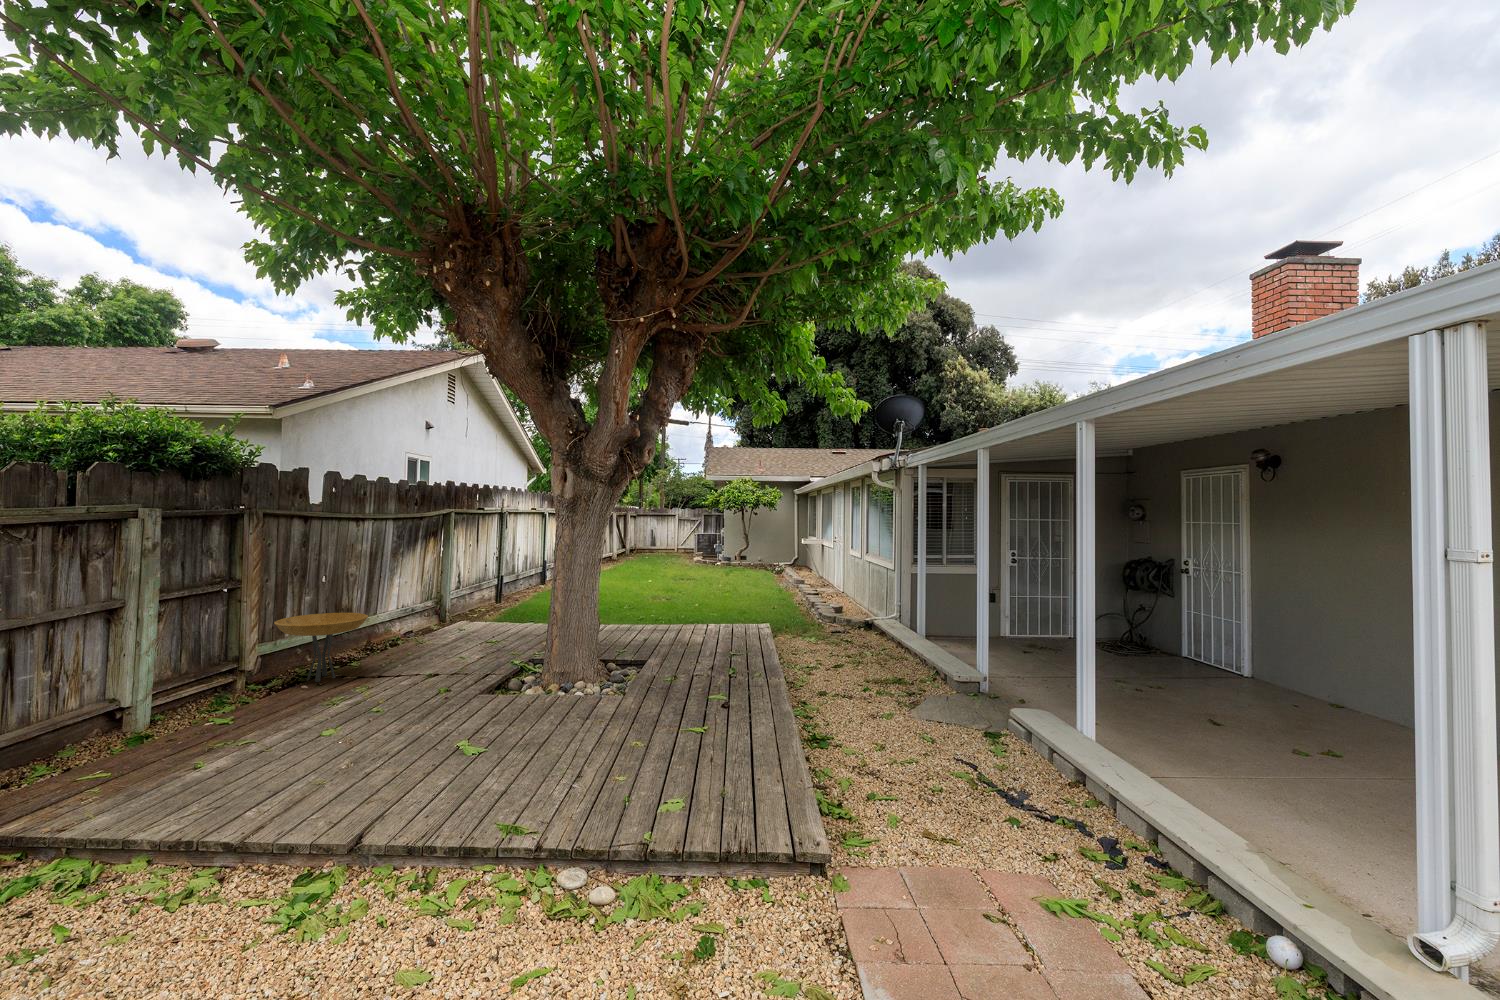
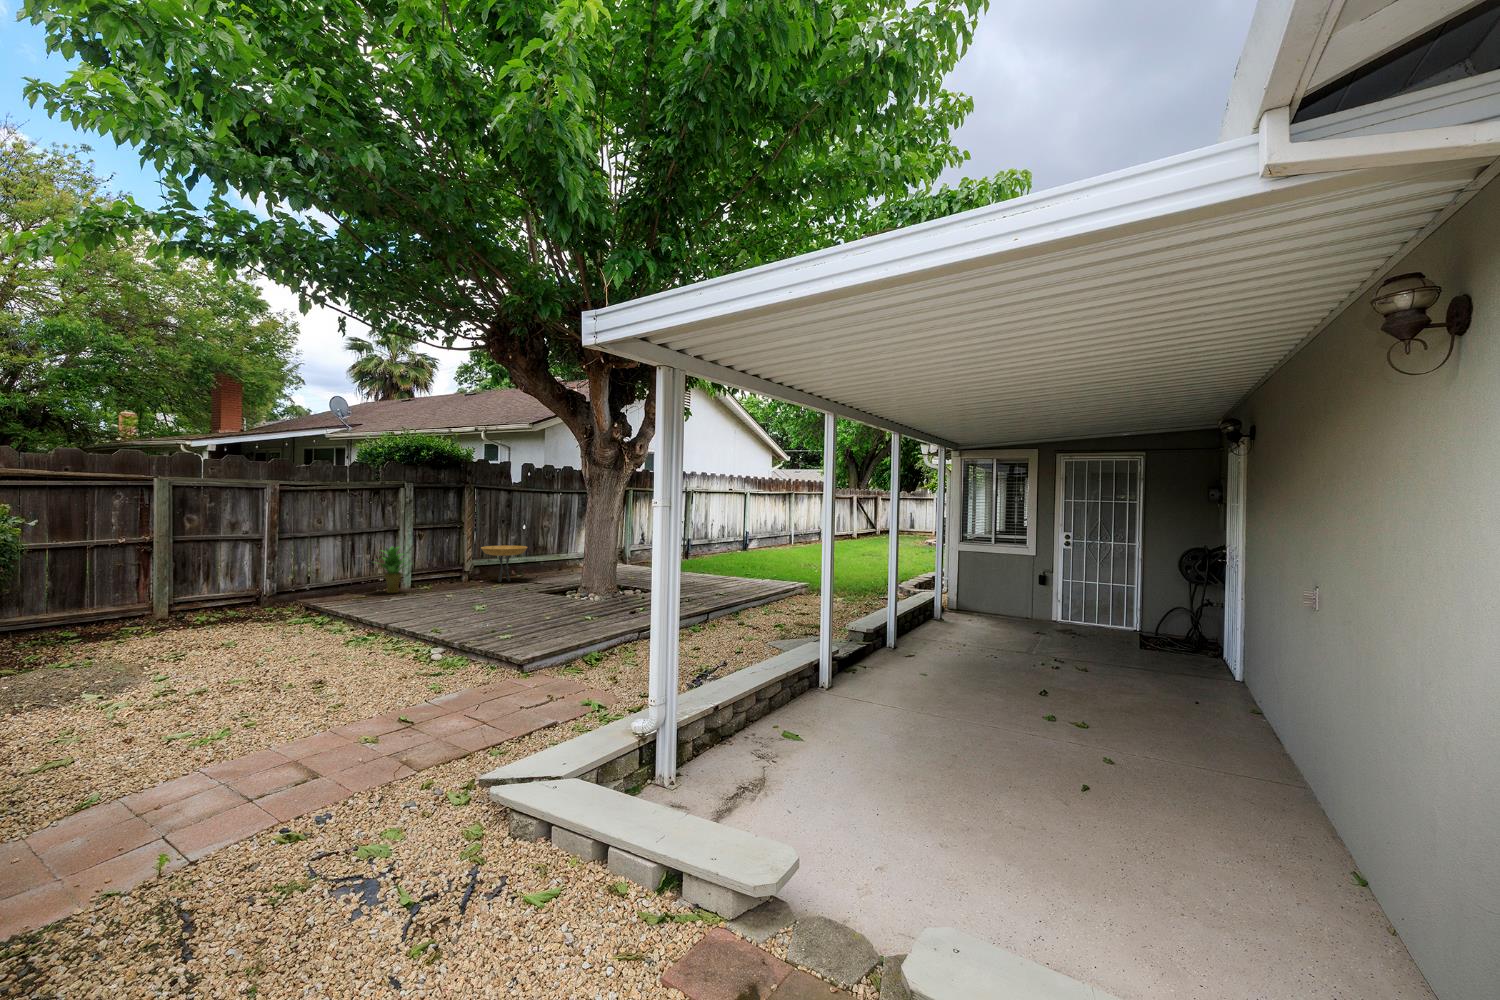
potted plant: none [68,642,181,752] -> present [378,546,406,593]

